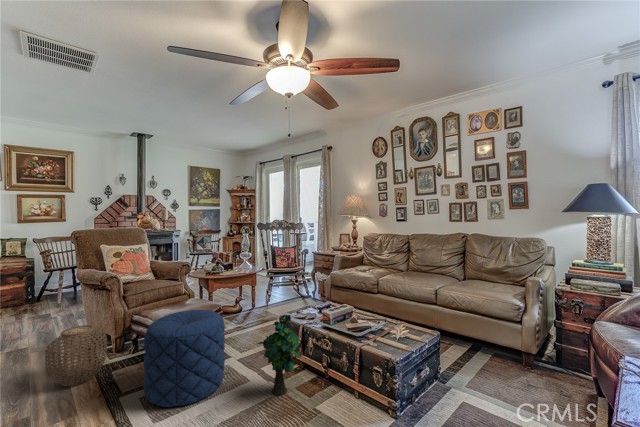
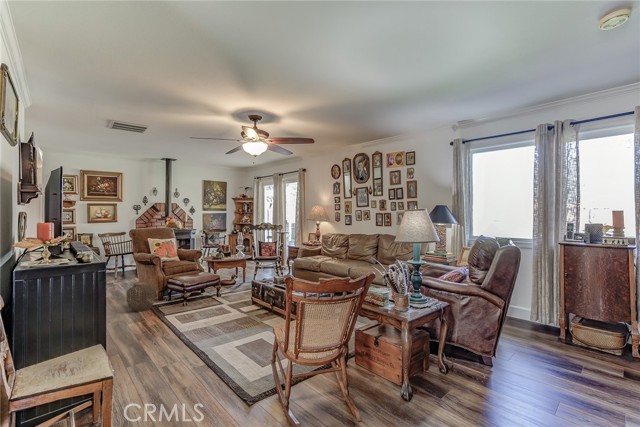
pouf: present [144,310,225,407] -> none [176,275,217,319]
decorative plant: present [257,315,302,395] -> none [233,276,257,317]

